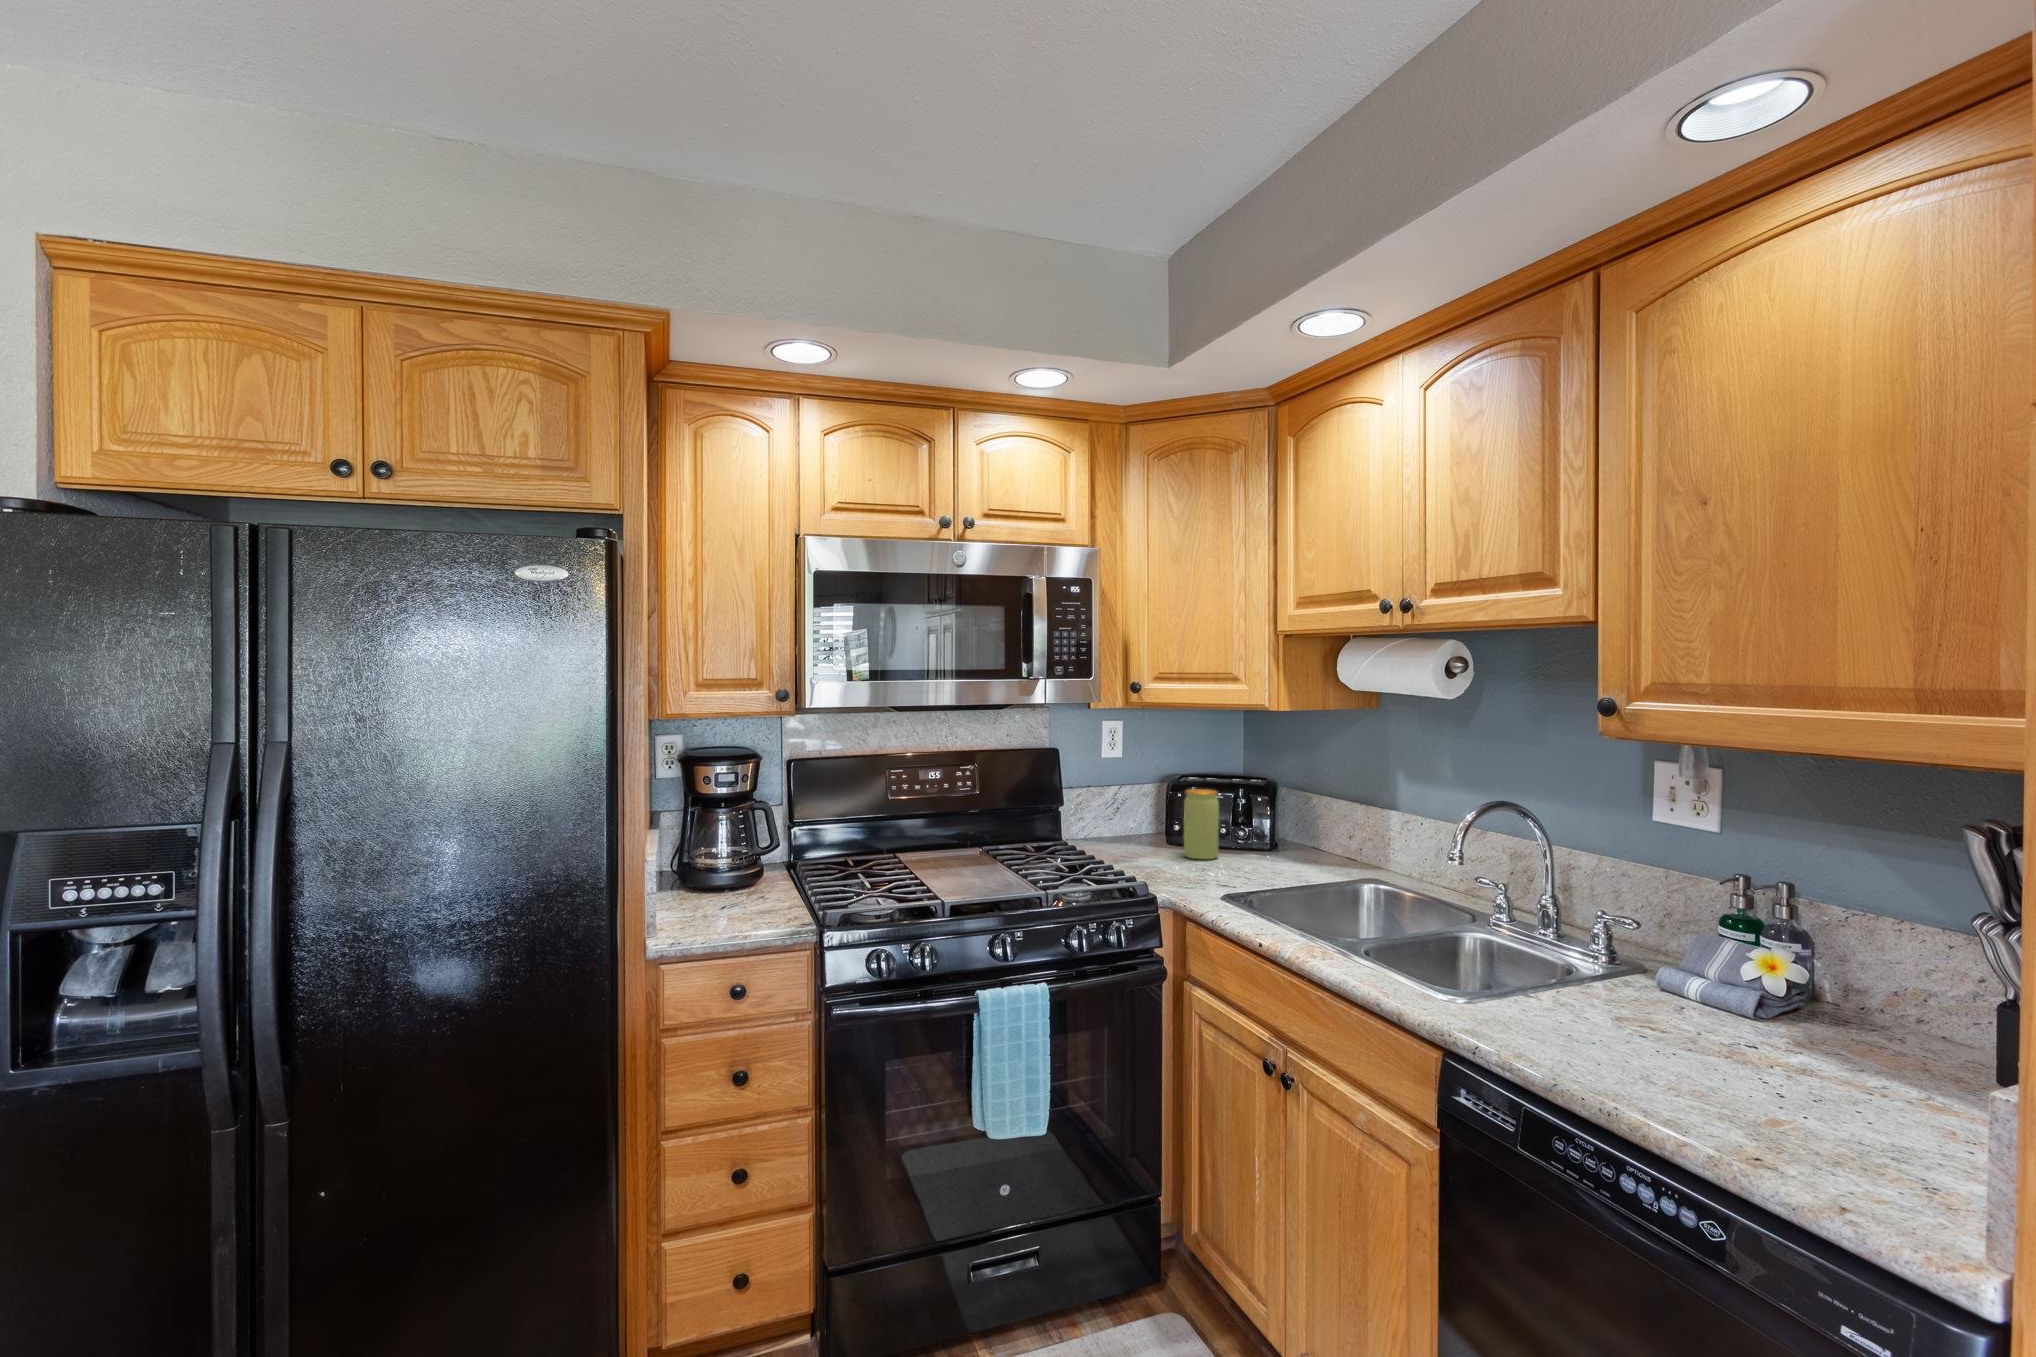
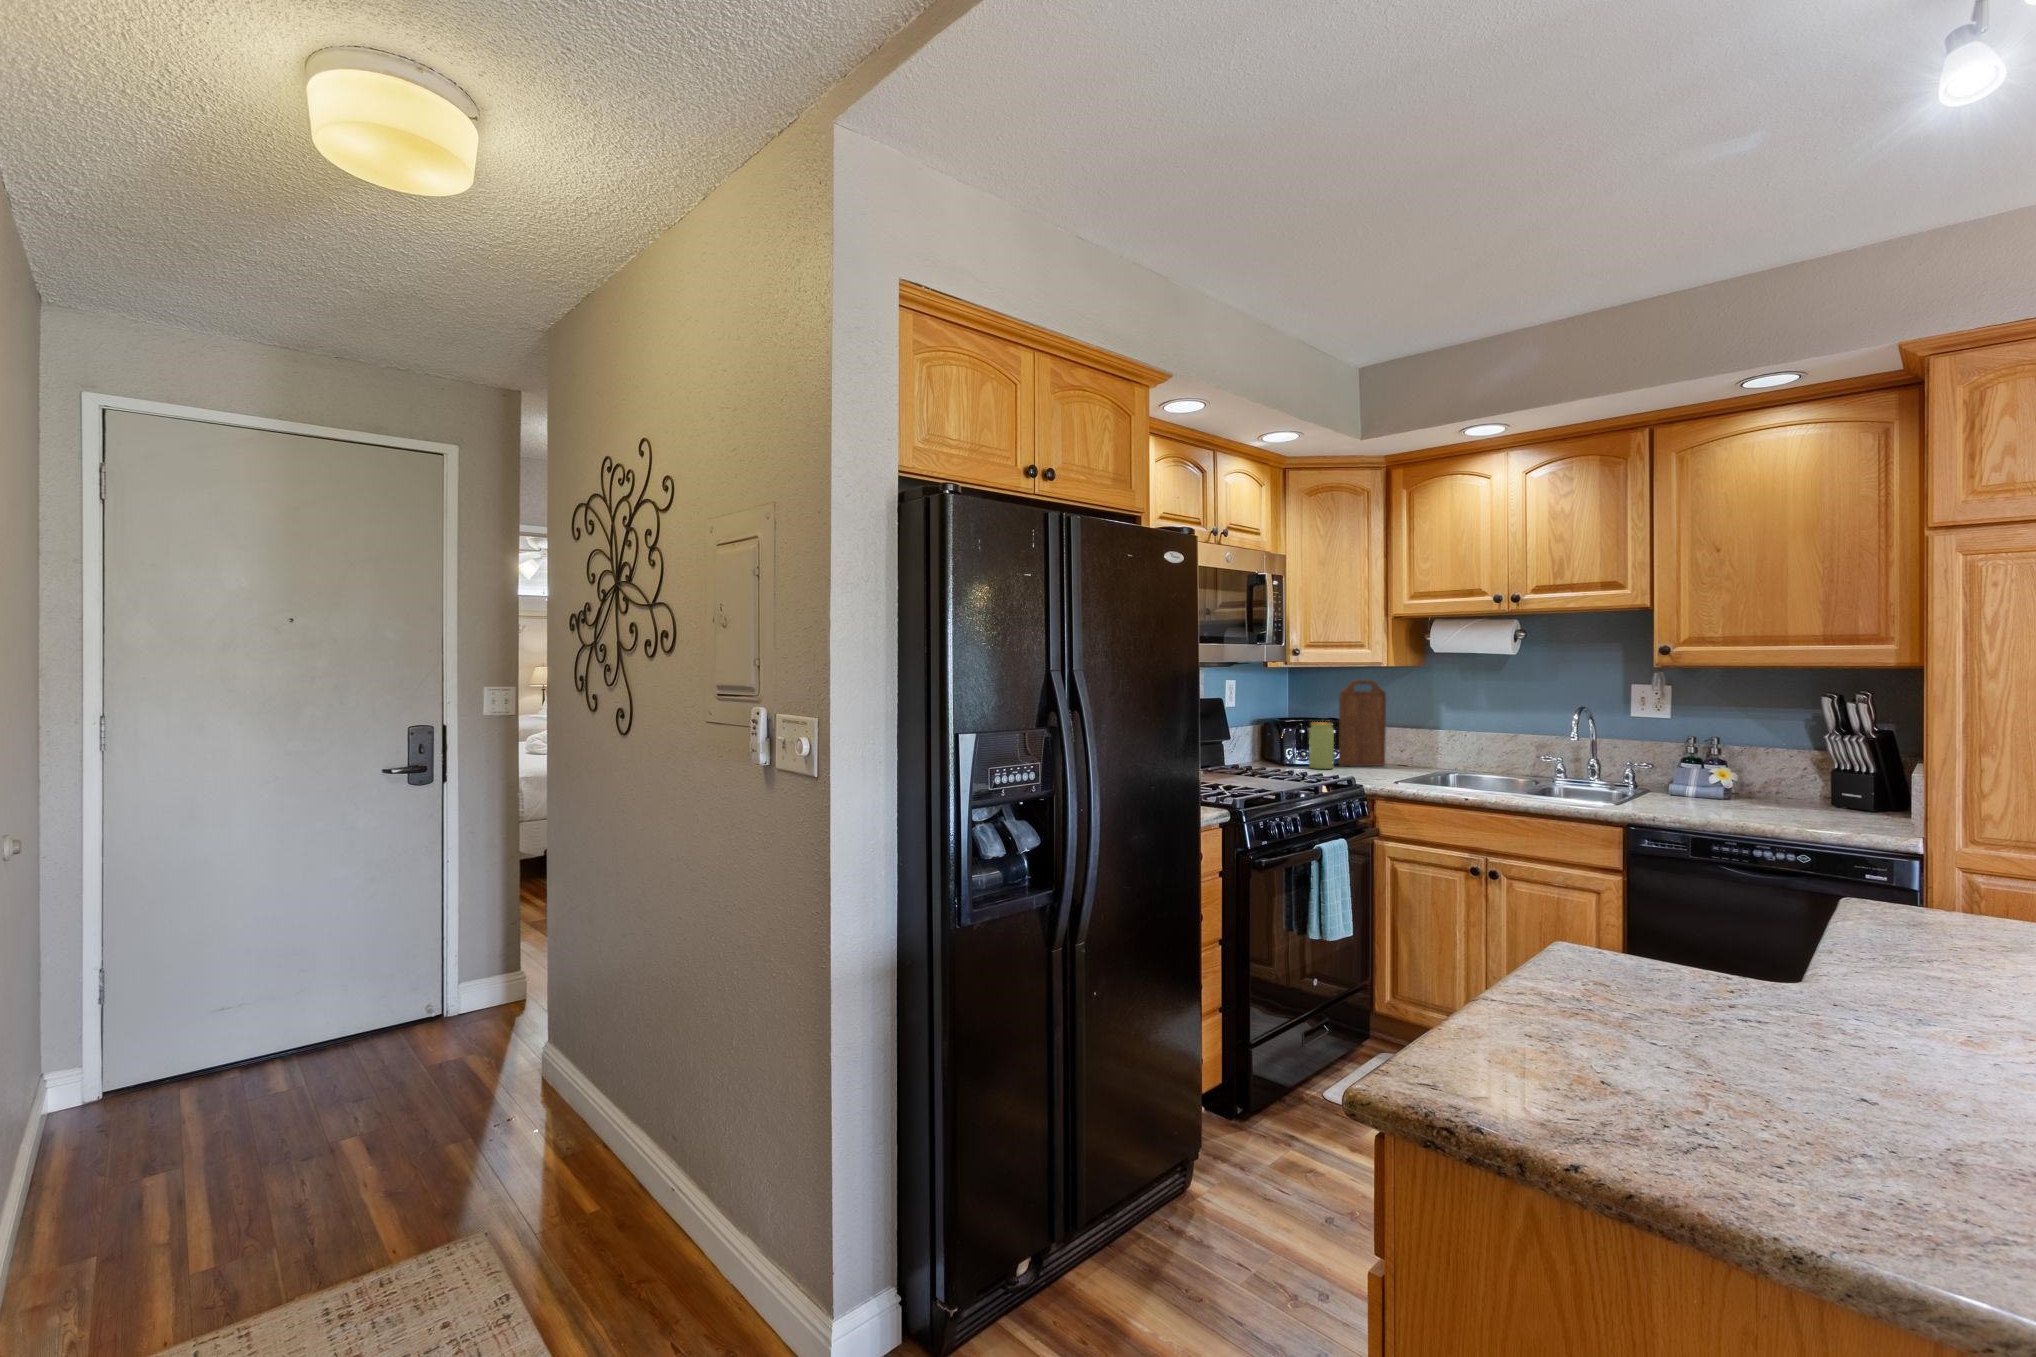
cutting board: none [1243,729,1321,859] -> present [1339,680,1386,766]

